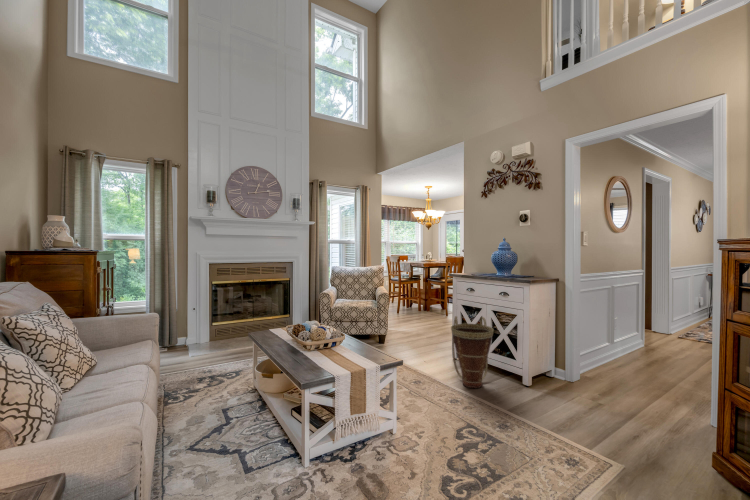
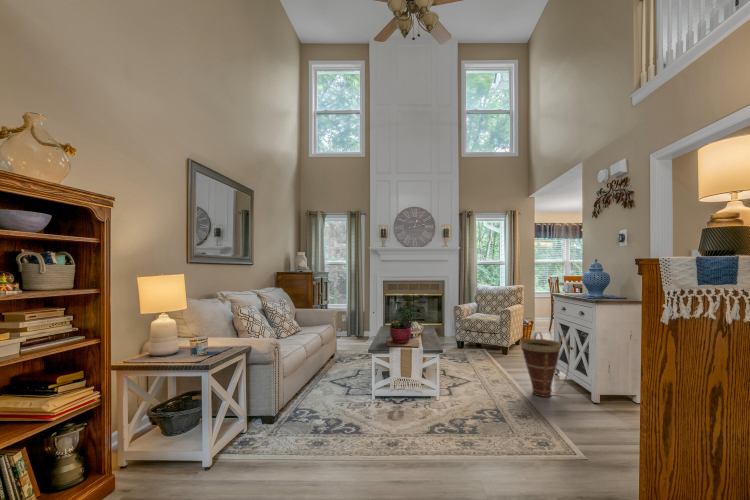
succulent plant: none [307,296,371,368] -> present [387,305,419,347]

